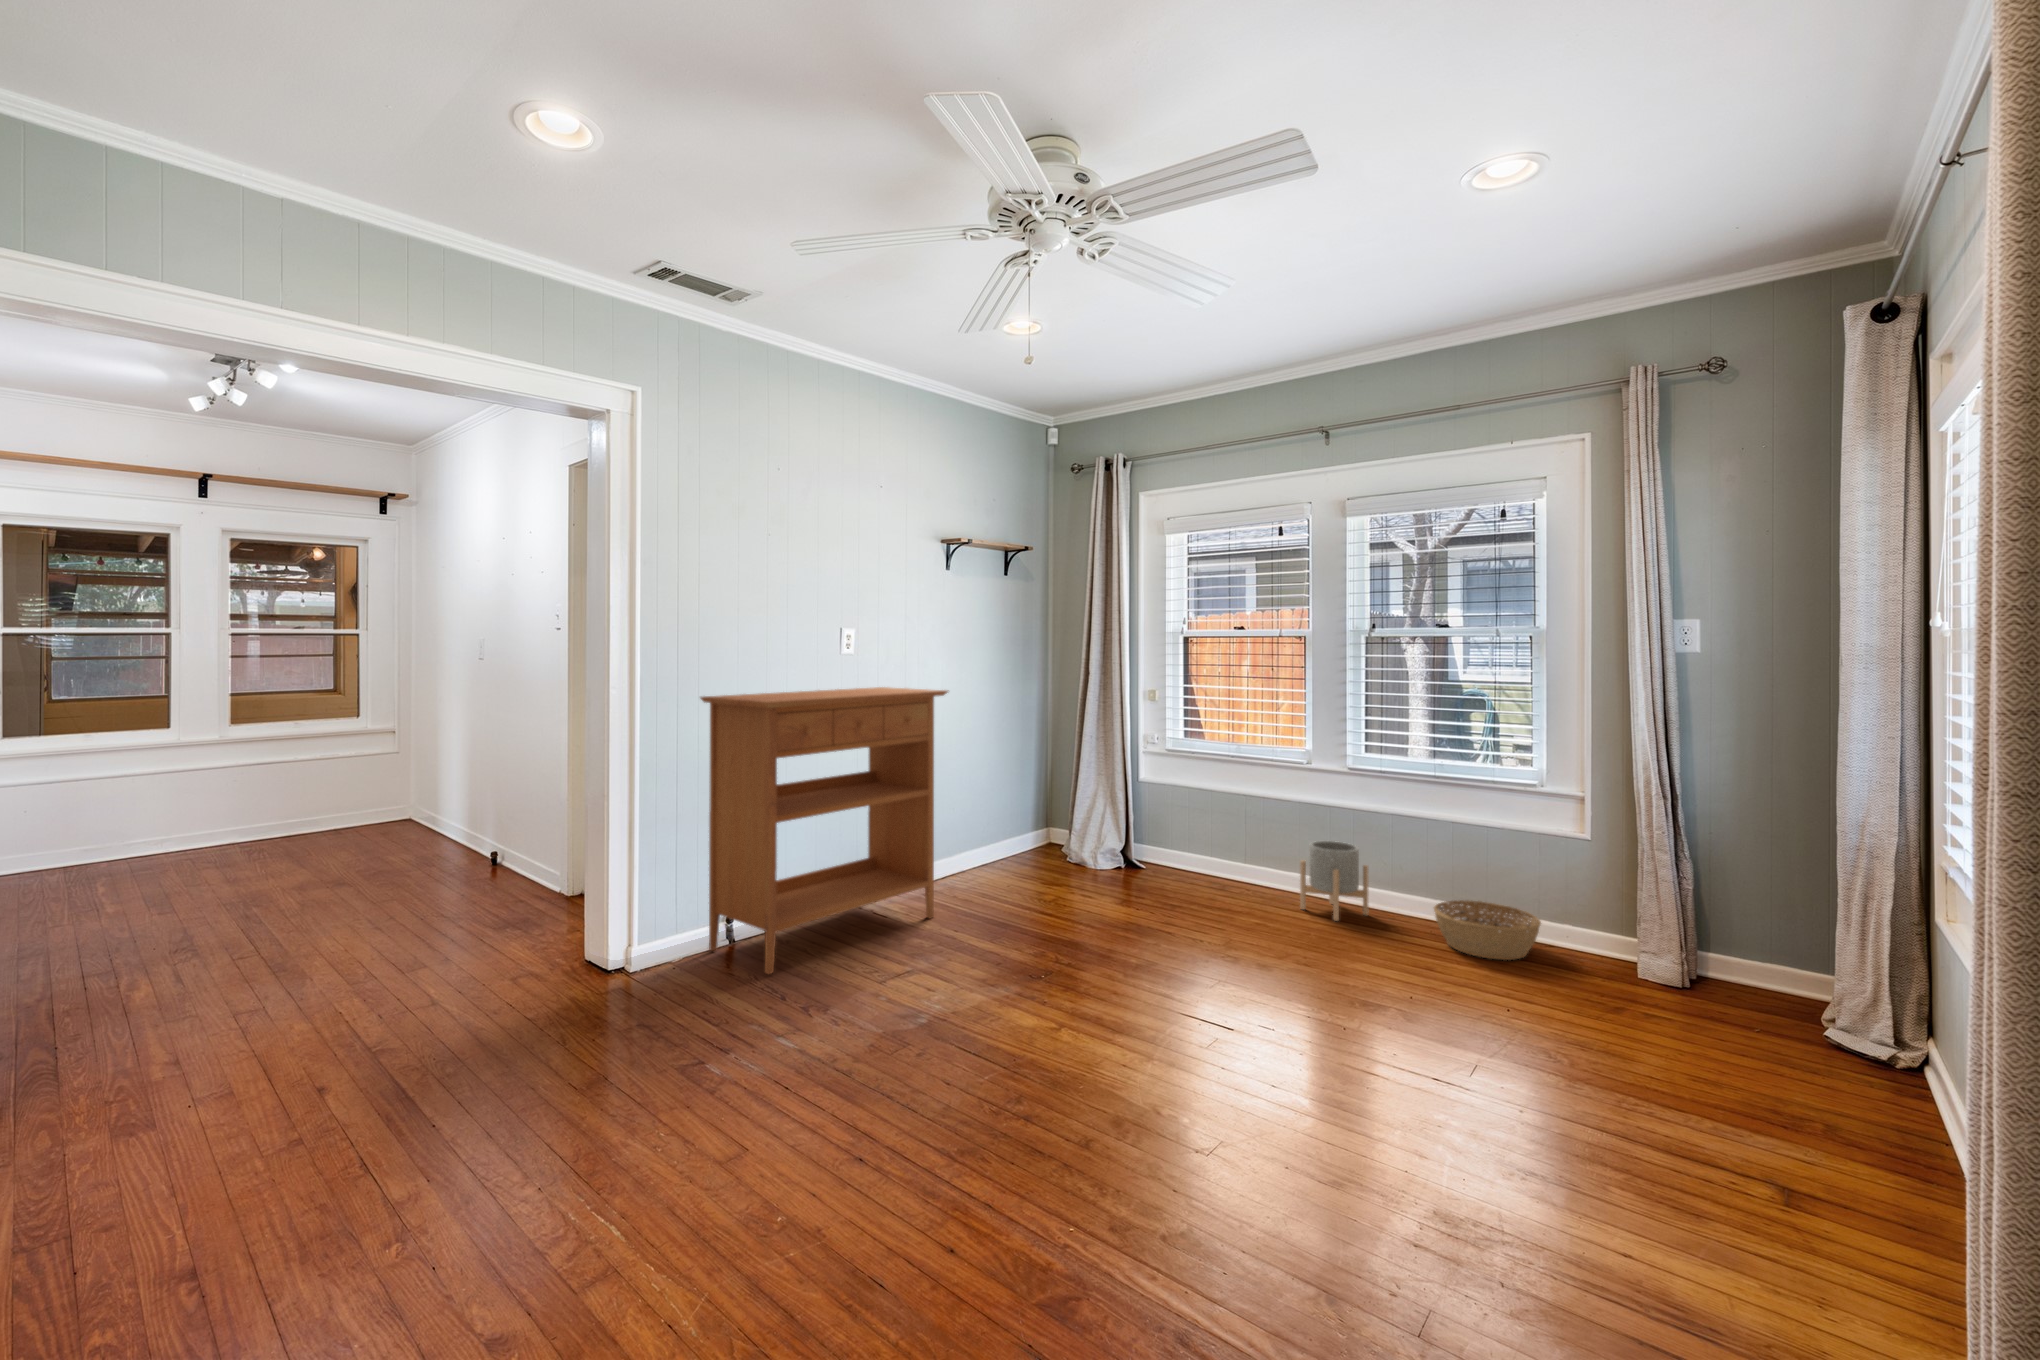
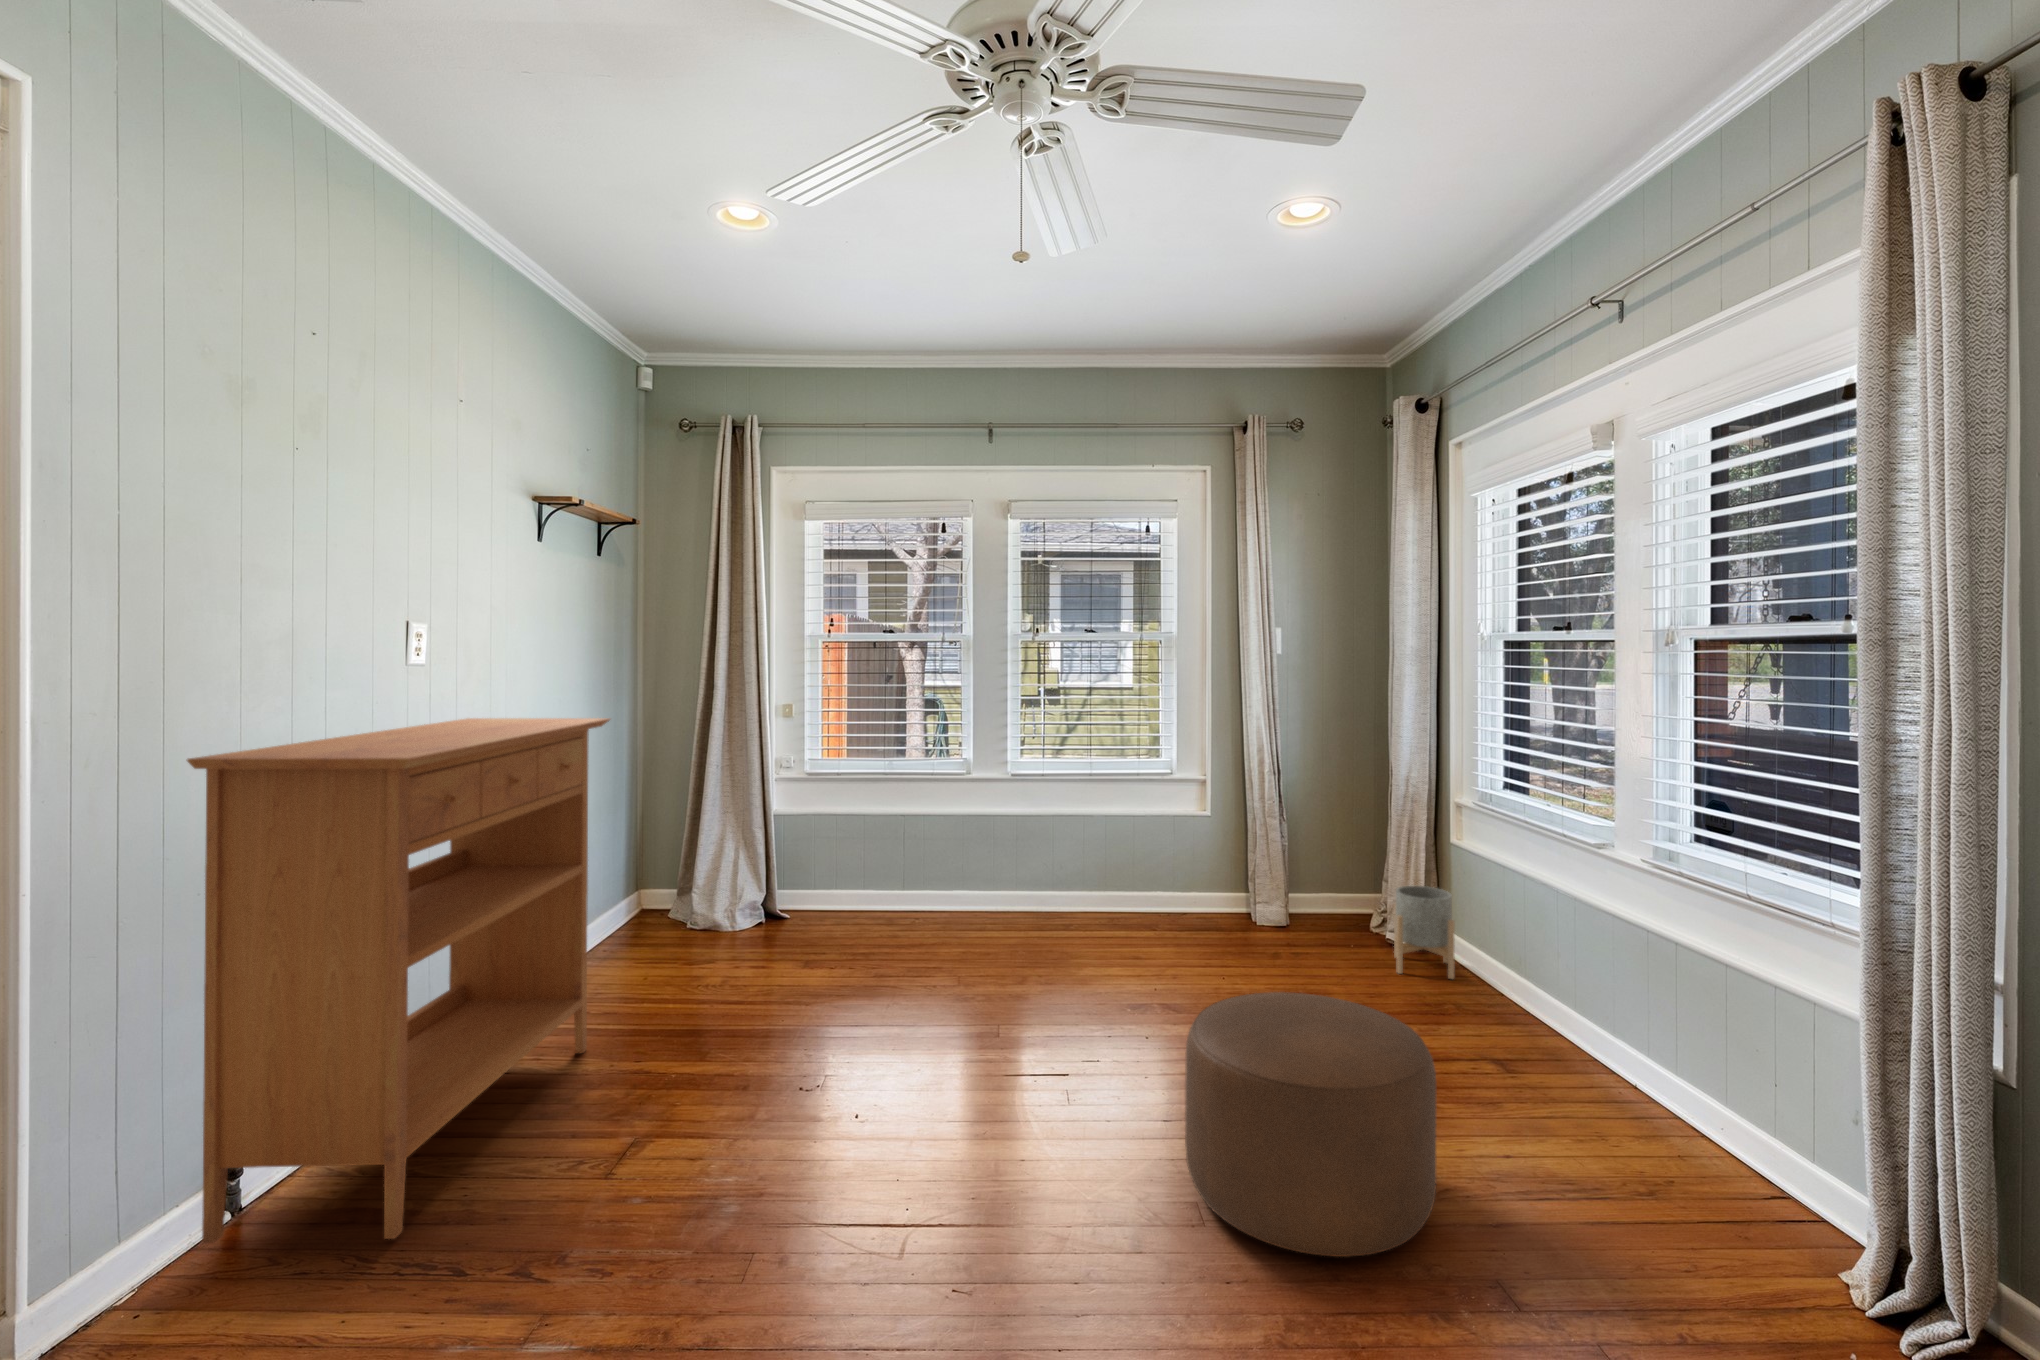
planter: present [1300,841,1368,921] -> present [1394,886,1454,979]
basket: present [1434,900,1541,960] -> none [1110,883,1195,934]
ottoman: none [1206,982,1468,1249] -> present [1185,992,1436,1257]

